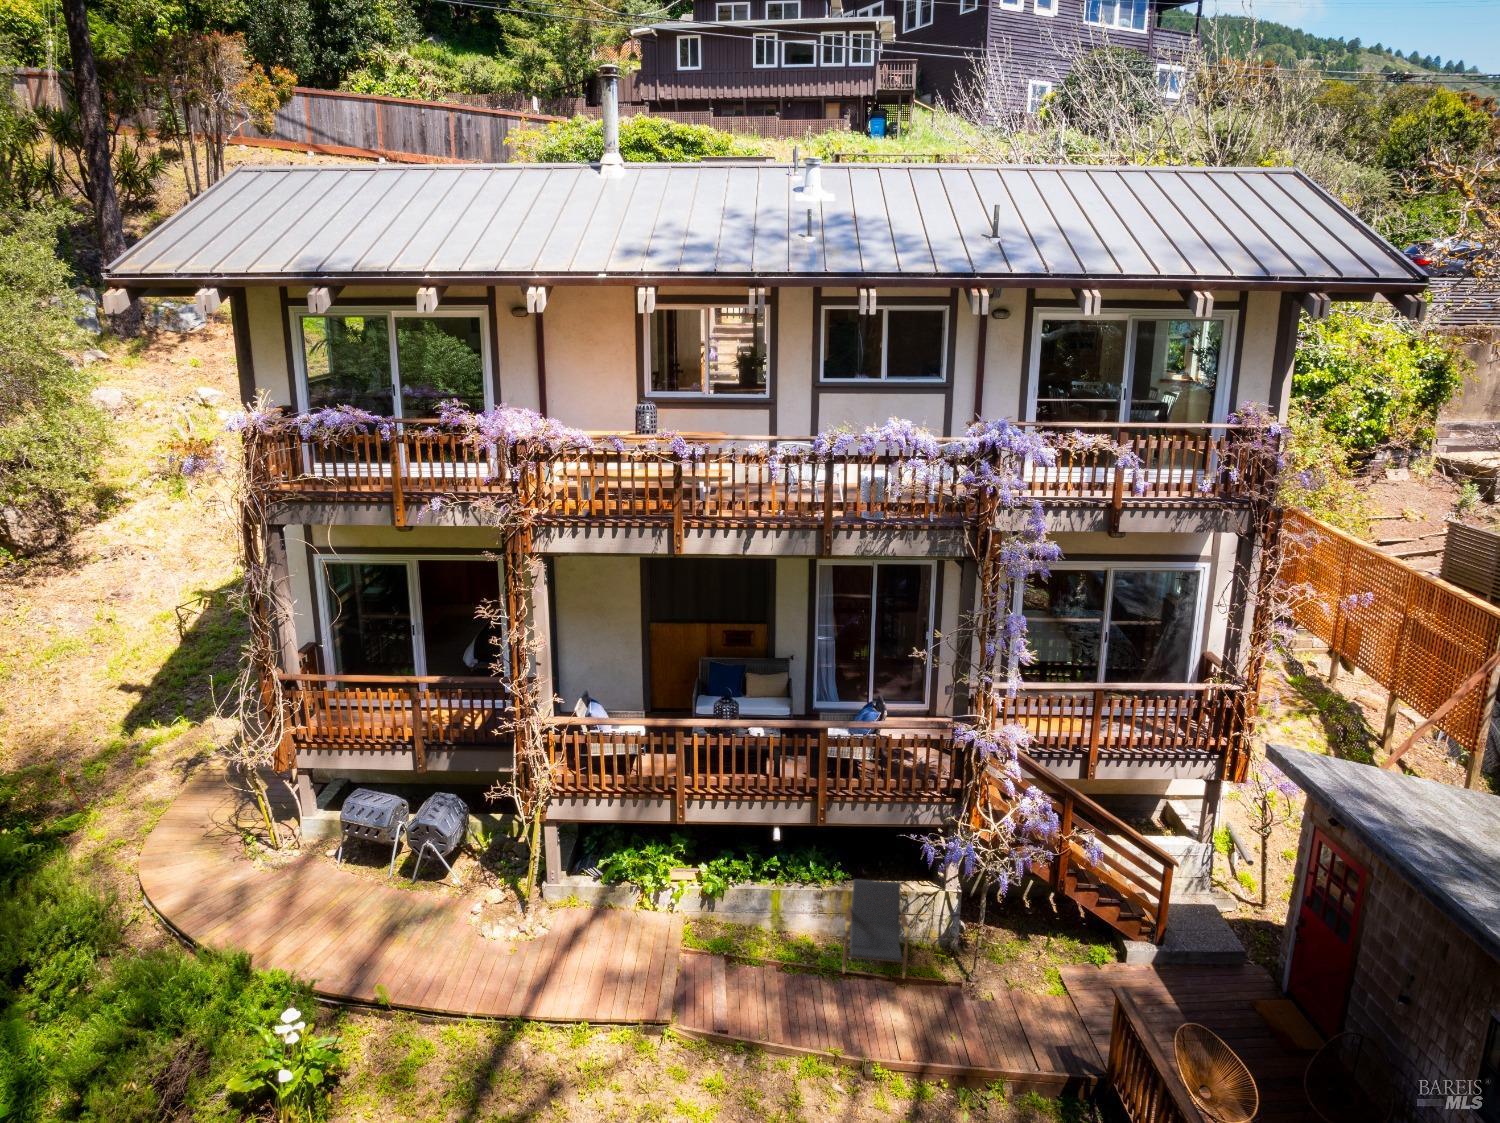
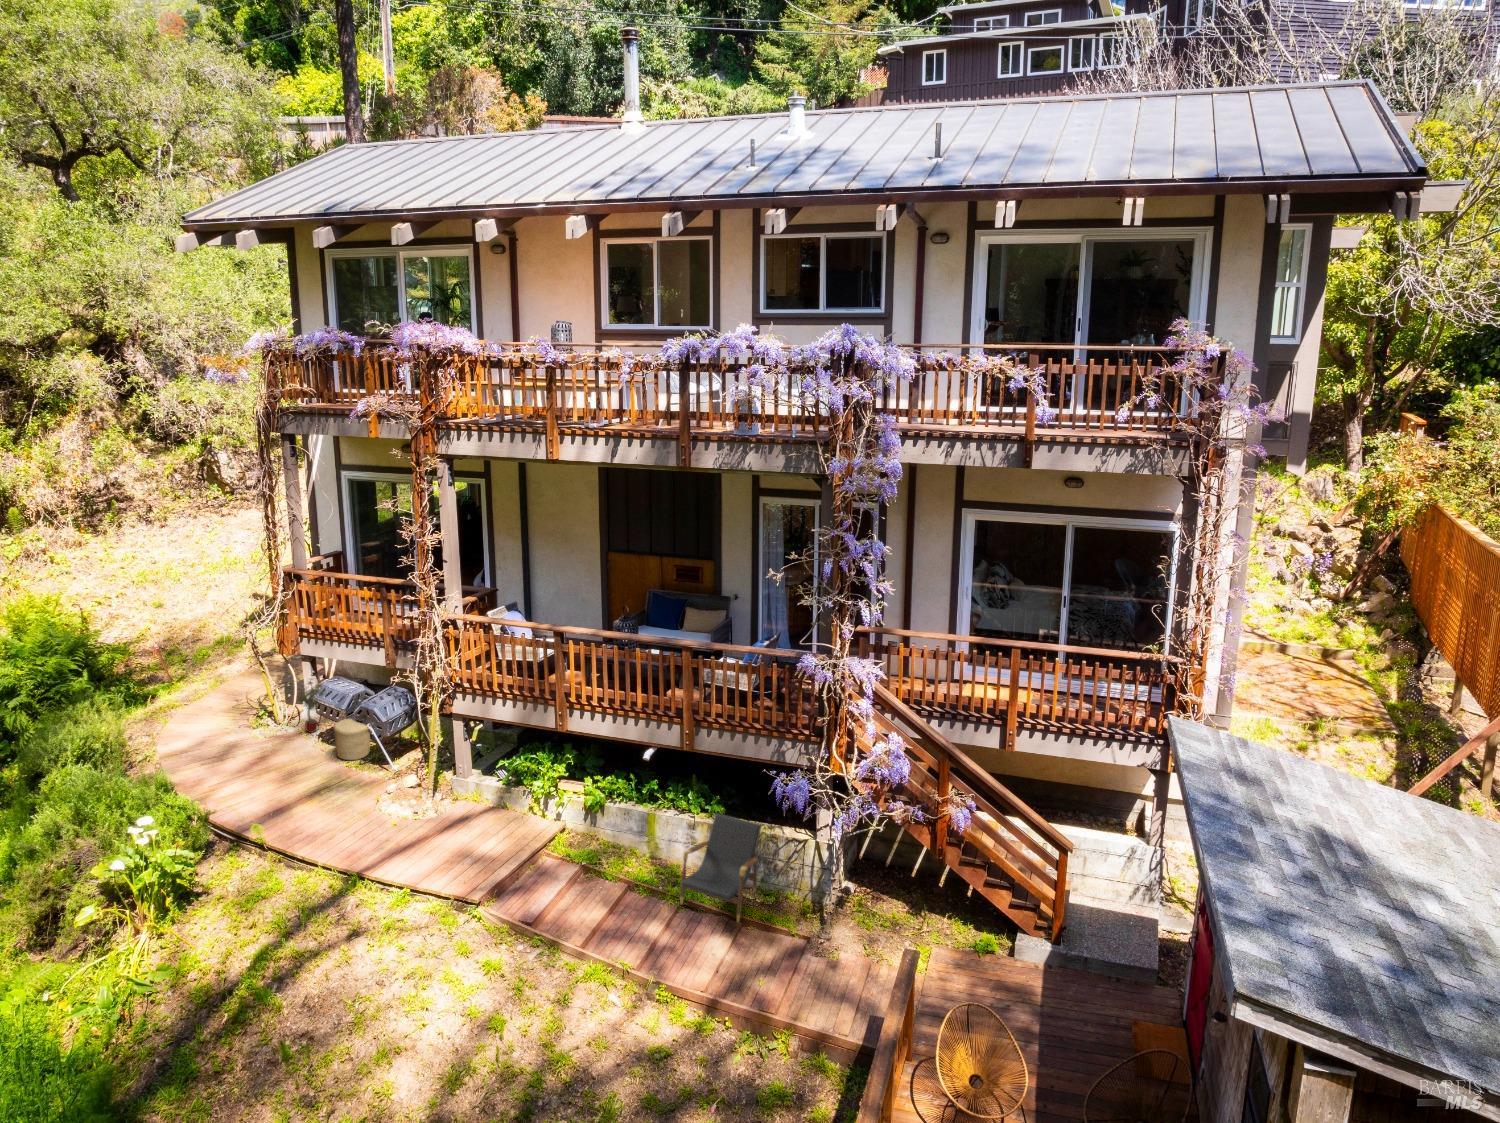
potted tree: none [311,805,358,867] -> present [298,679,325,733]
woven basket: none [384,843,424,892] -> present [334,718,370,760]

